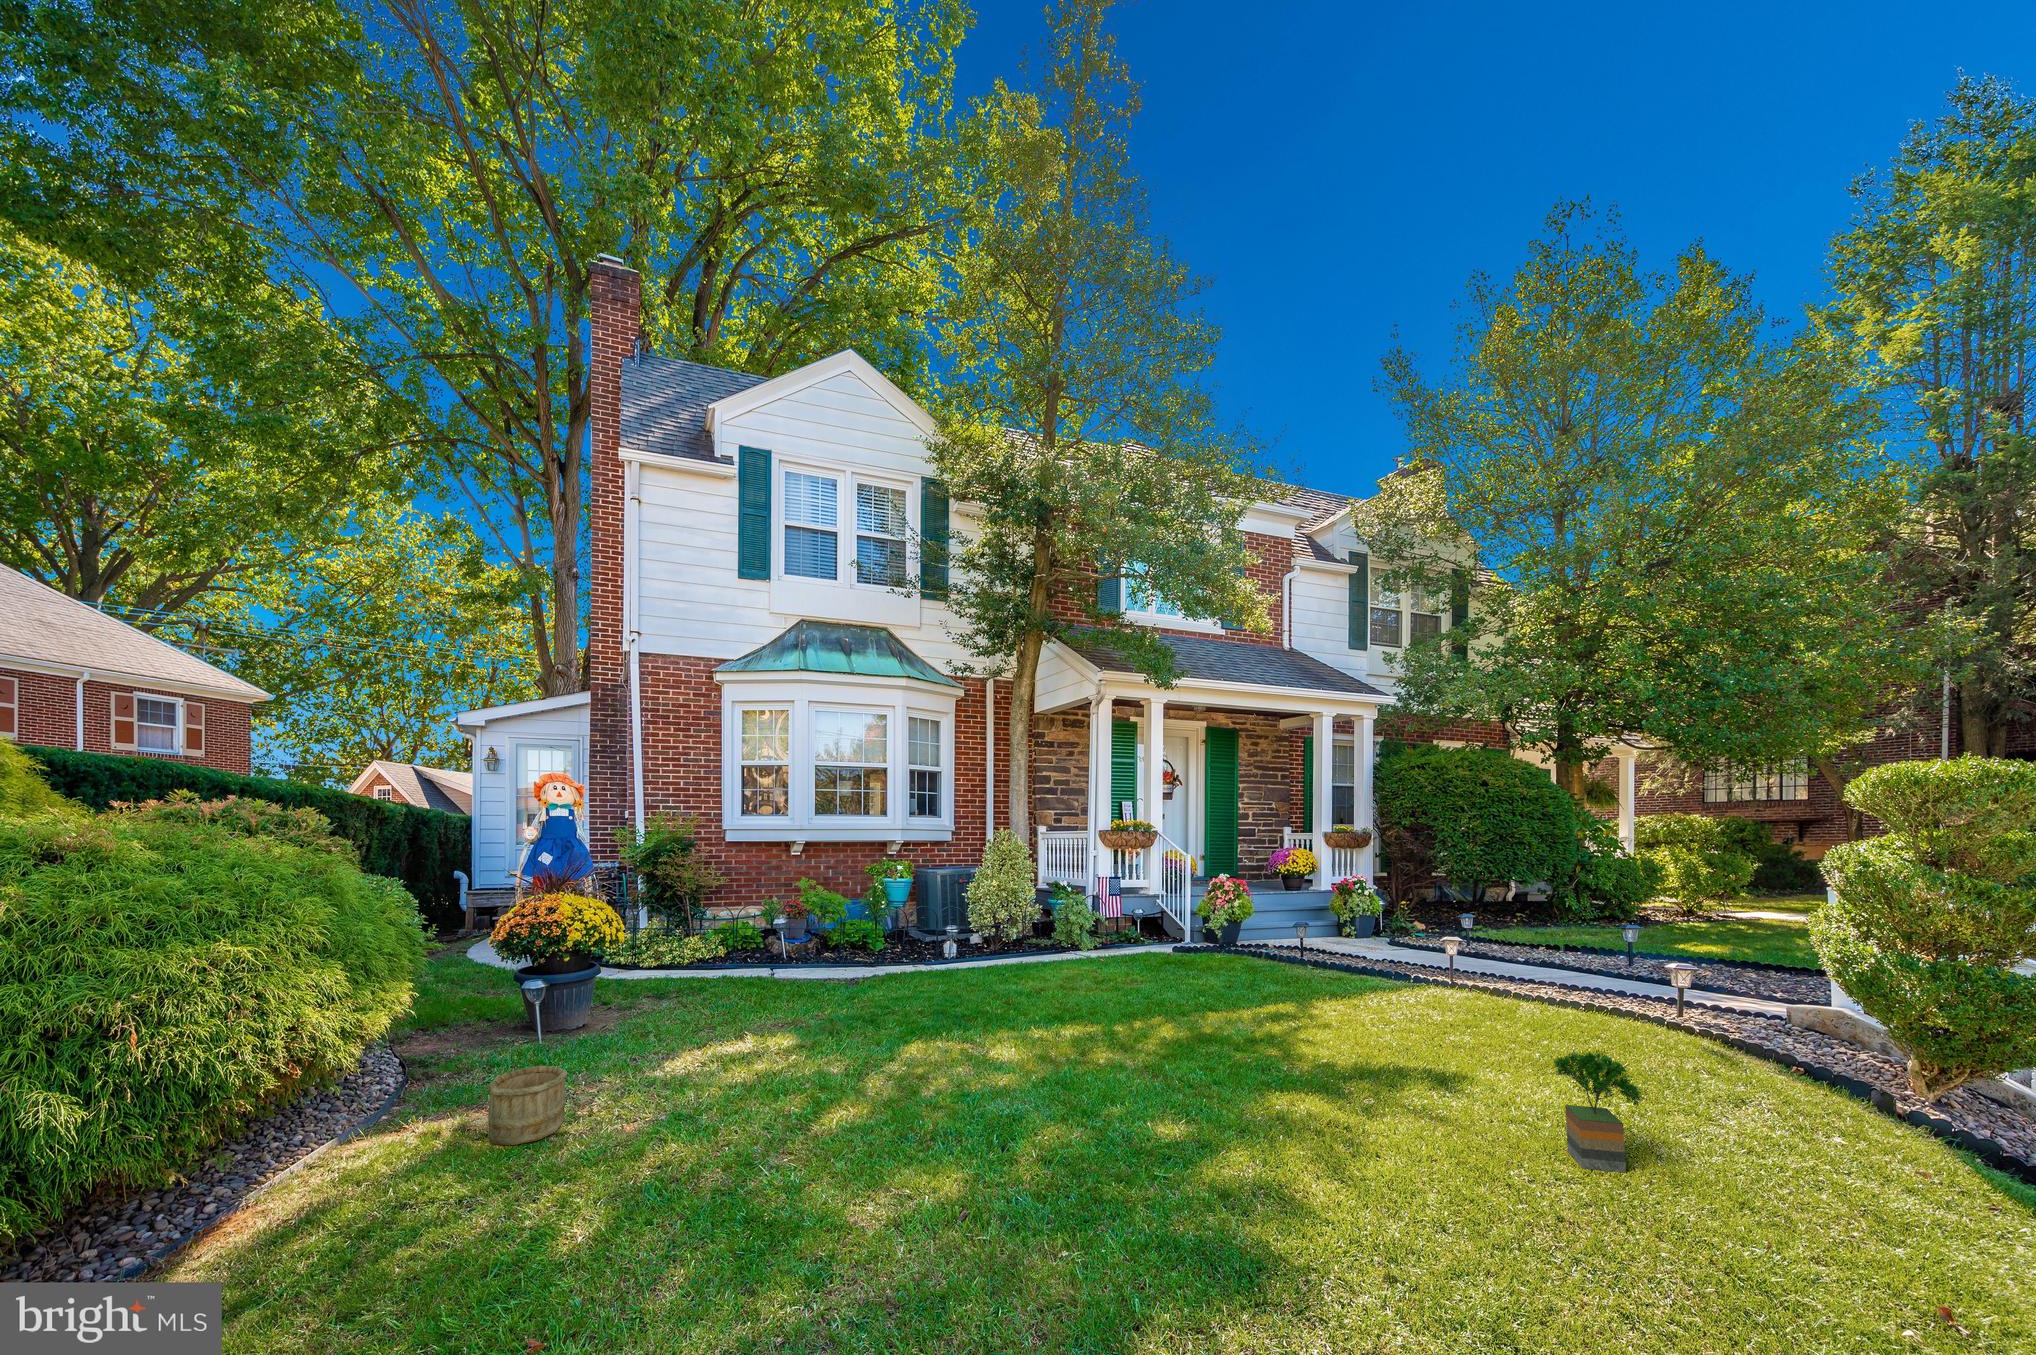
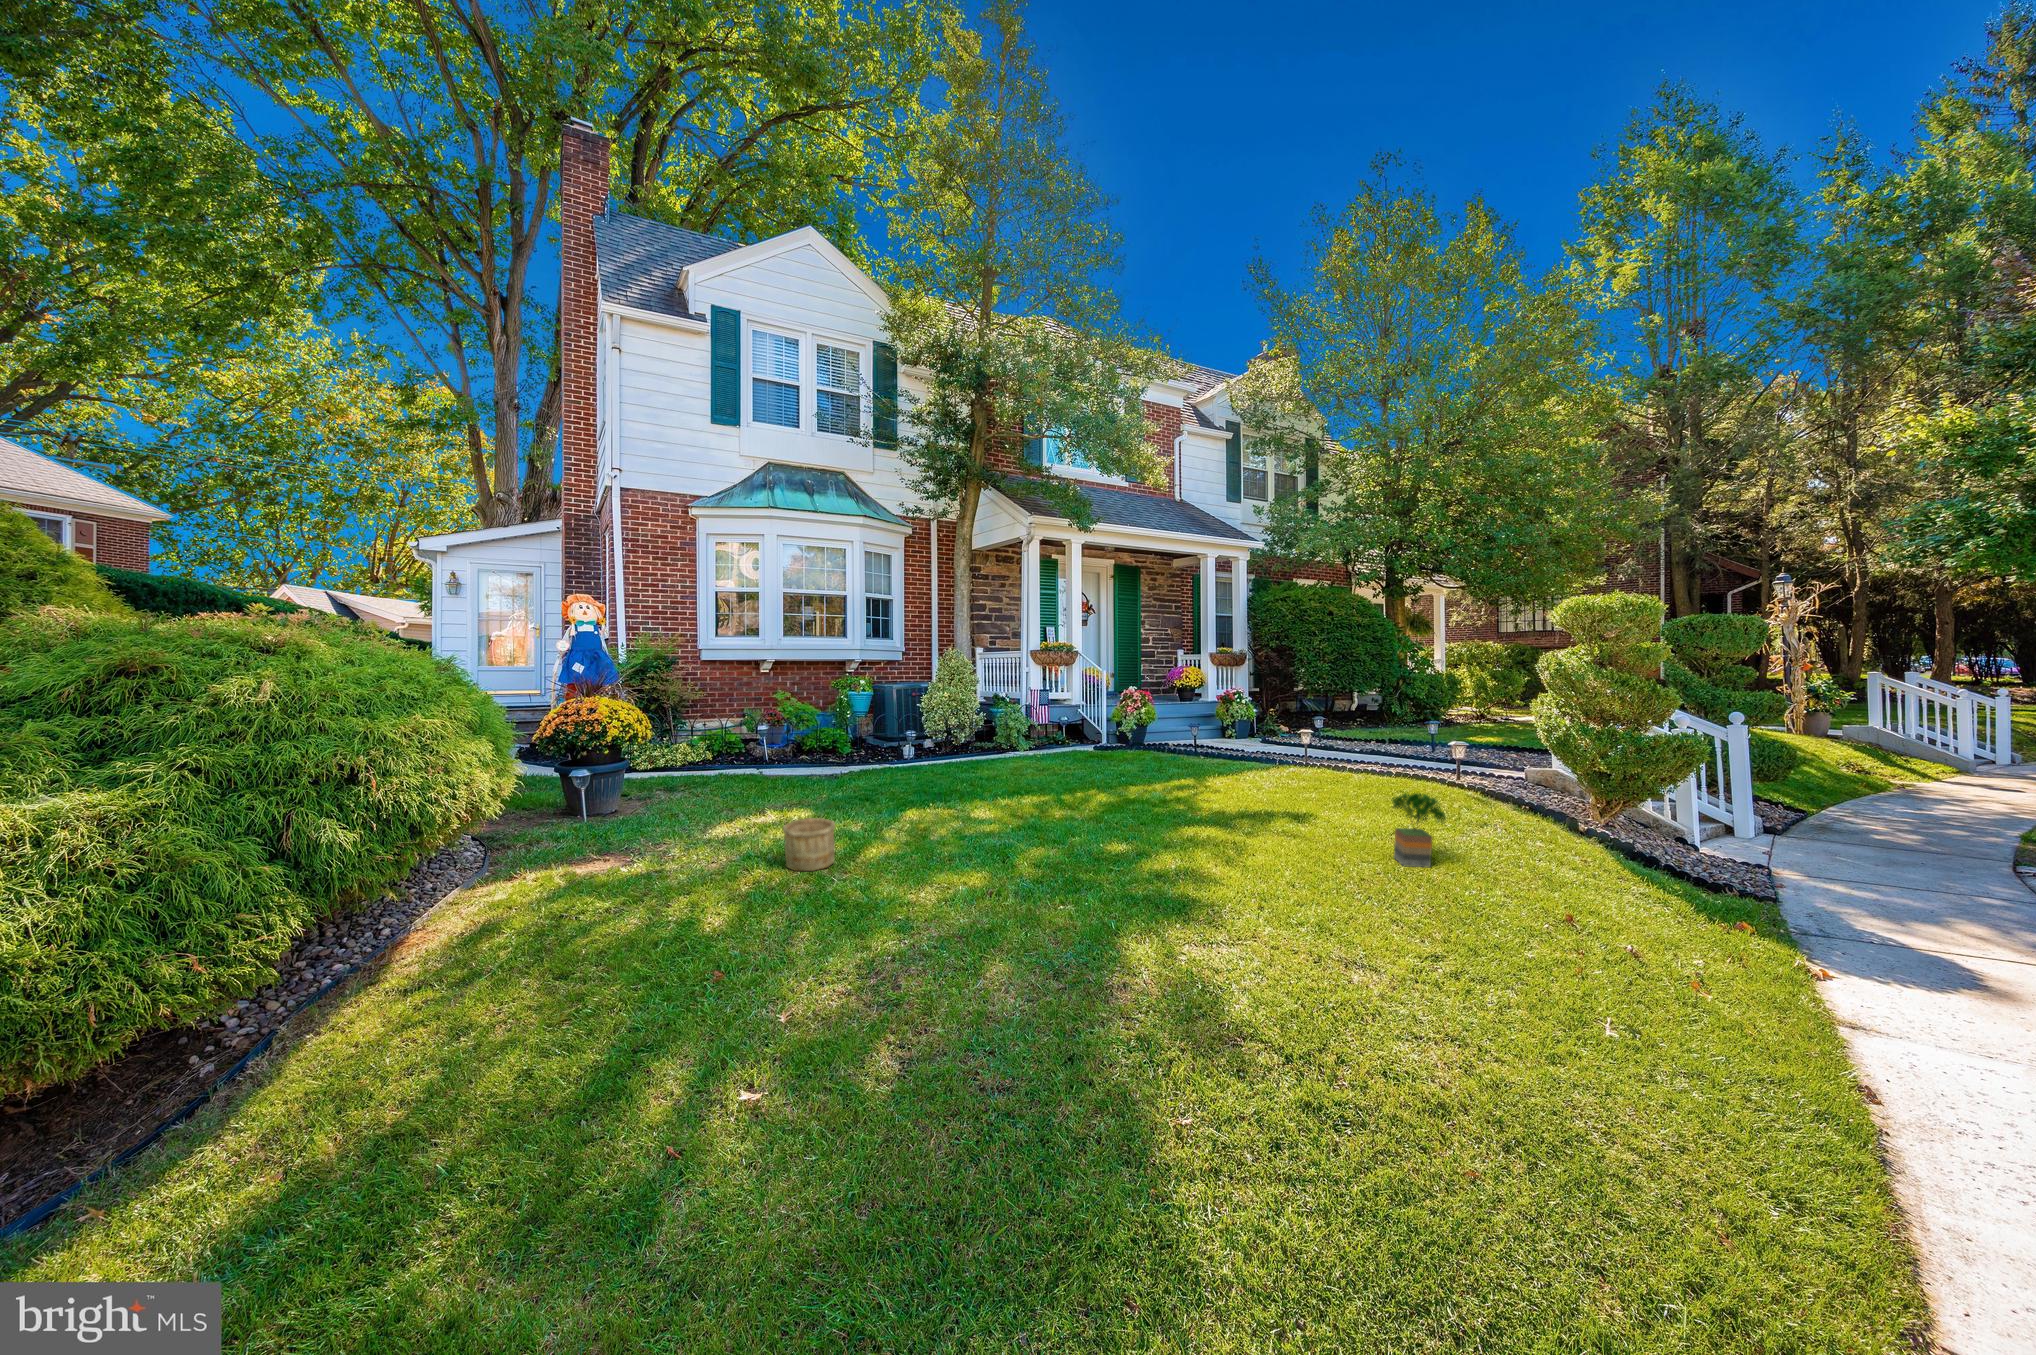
wooden bucket: present [487,1066,568,1145] -> present [783,818,835,871]

